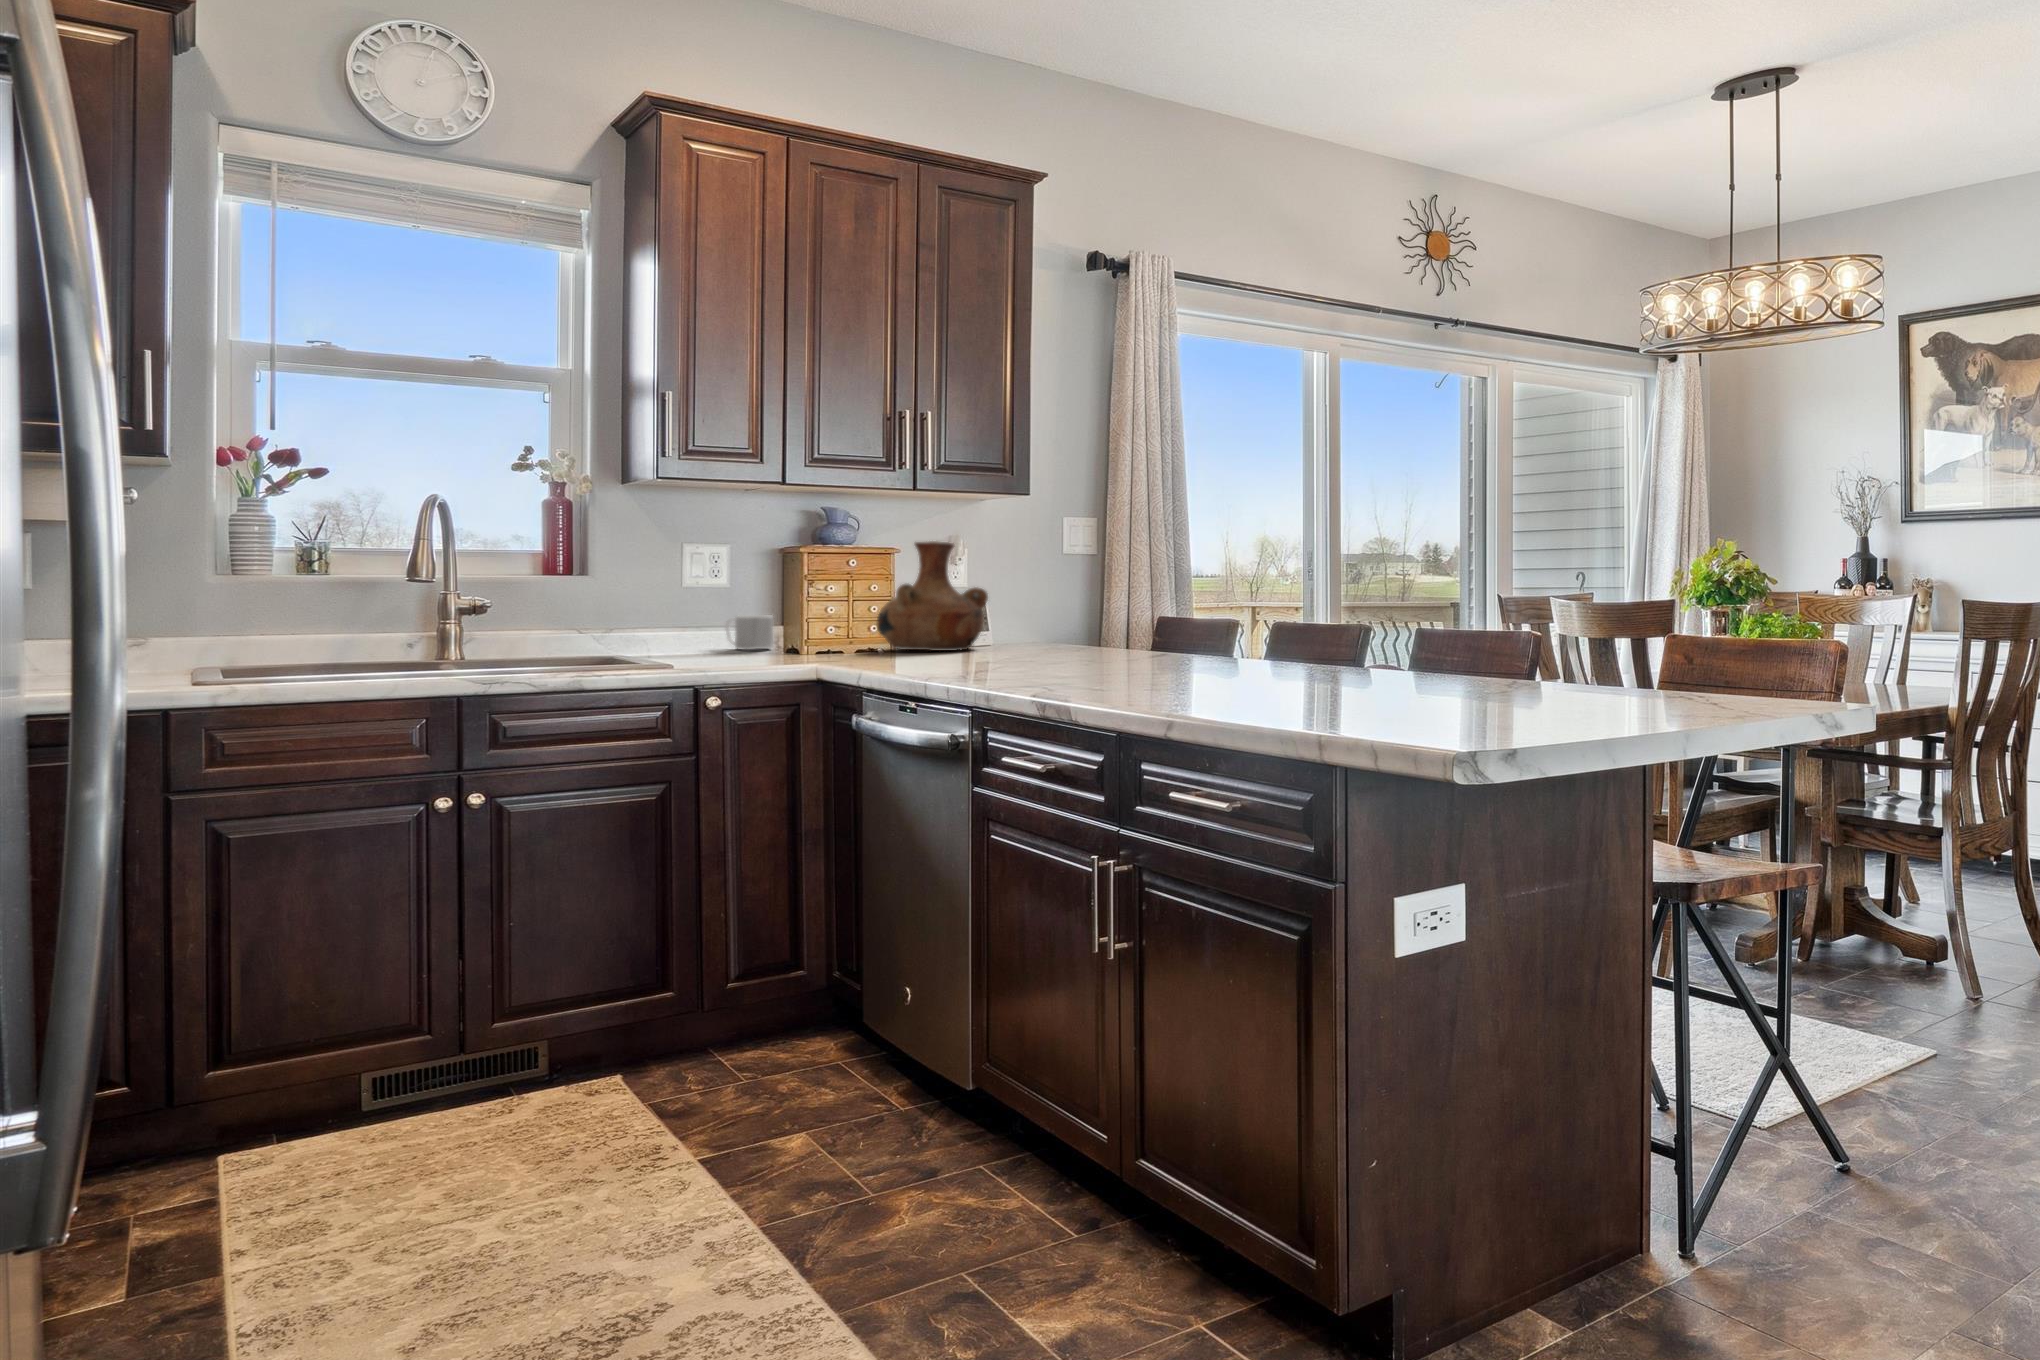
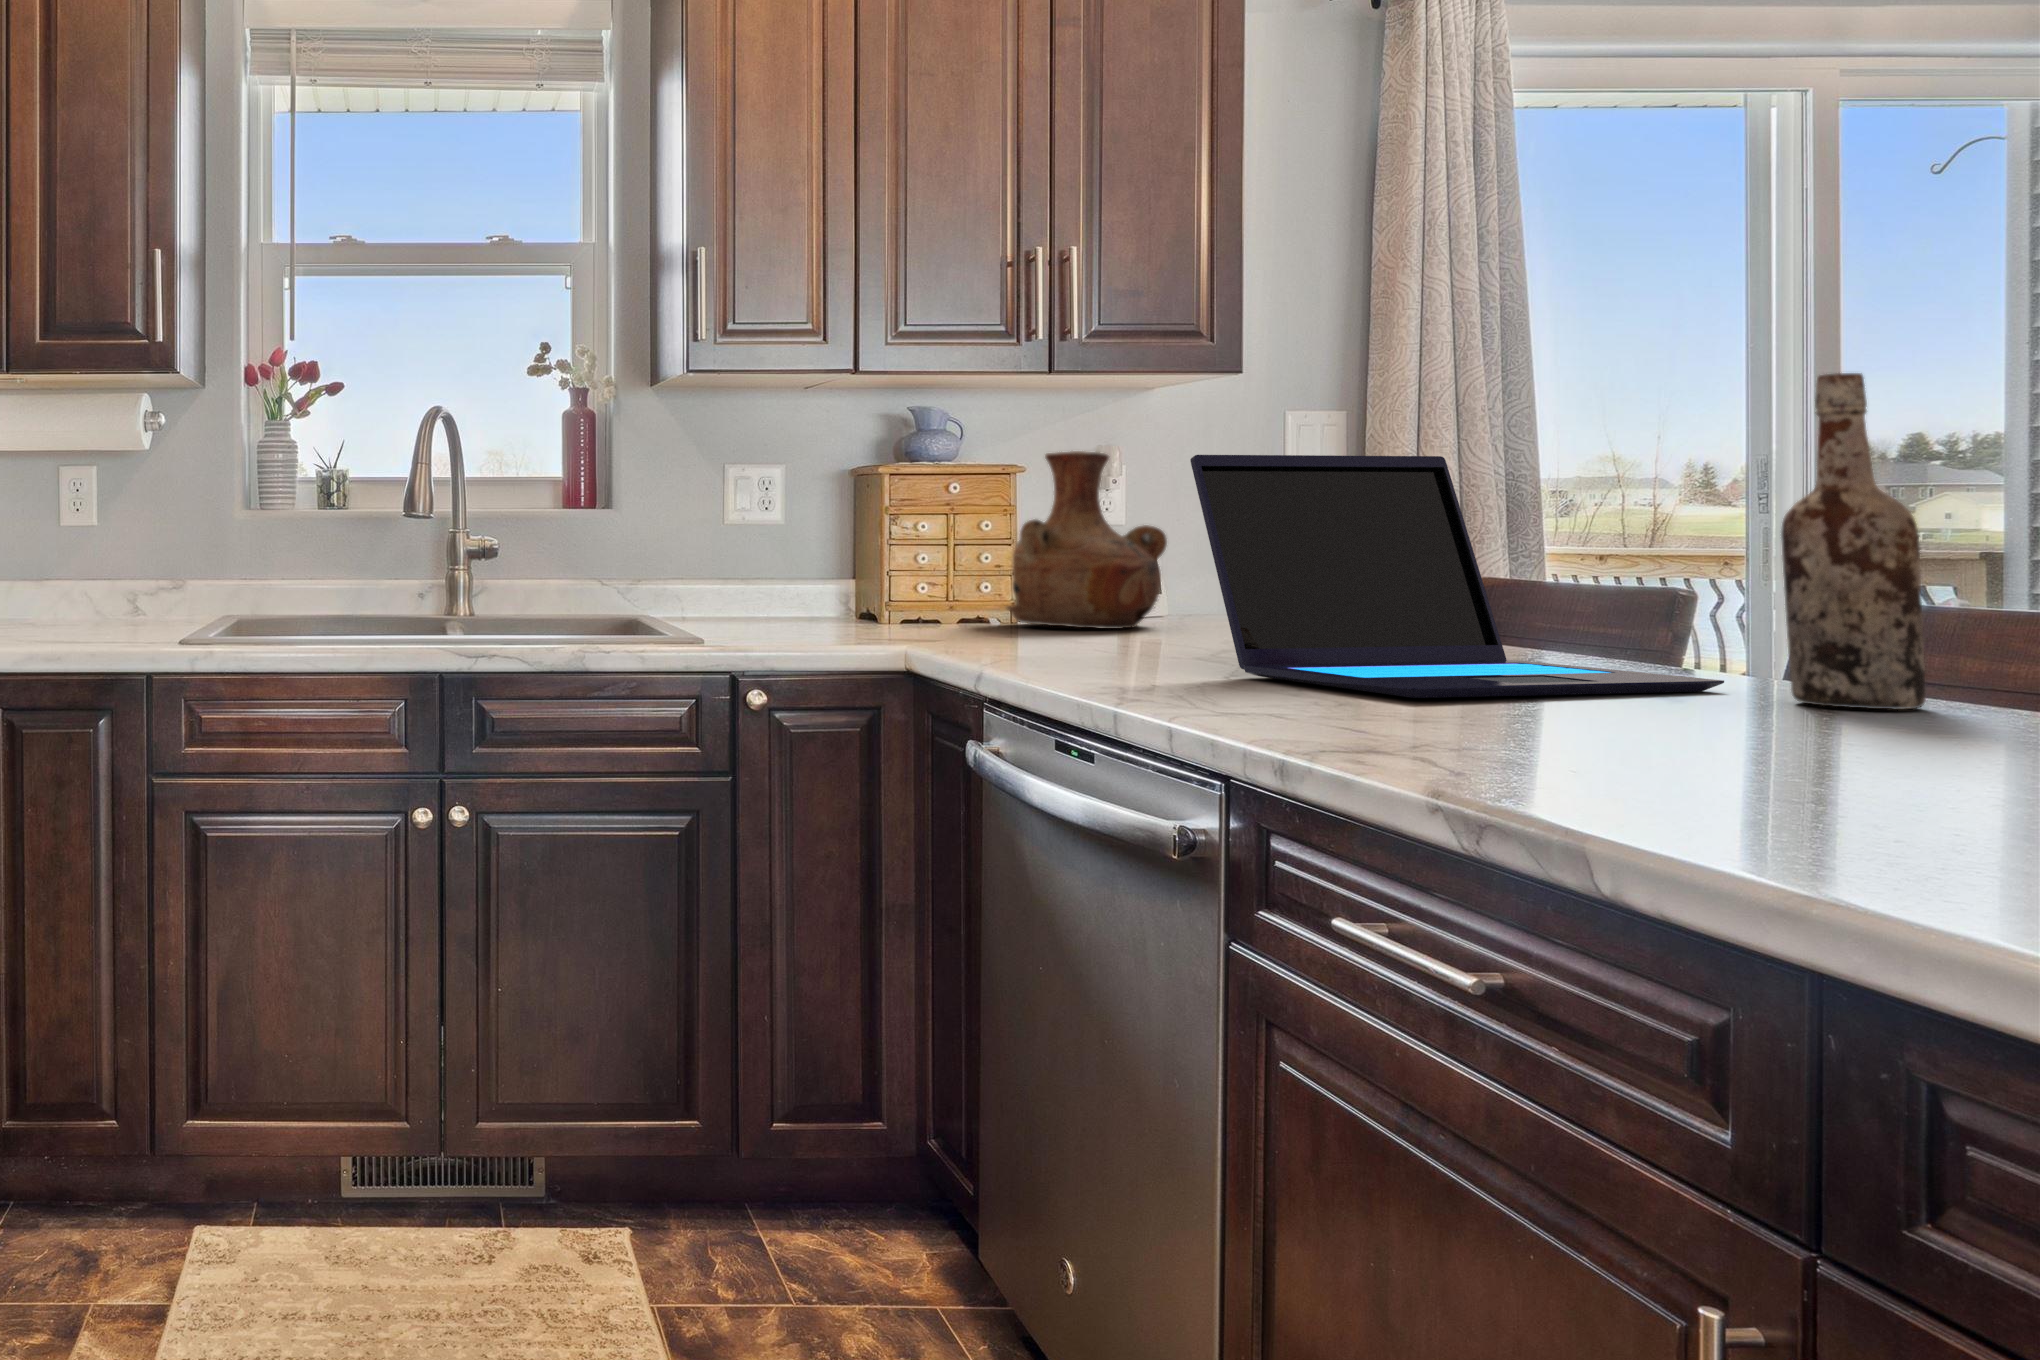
wine bottle: none [1210,531,1253,667] -> present [1781,373,1926,710]
laptop: none [980,555,1196,672] -> present [1190,455,1724,698]
mug: present [726,615,773,650] -> none [783,566,846,616]

